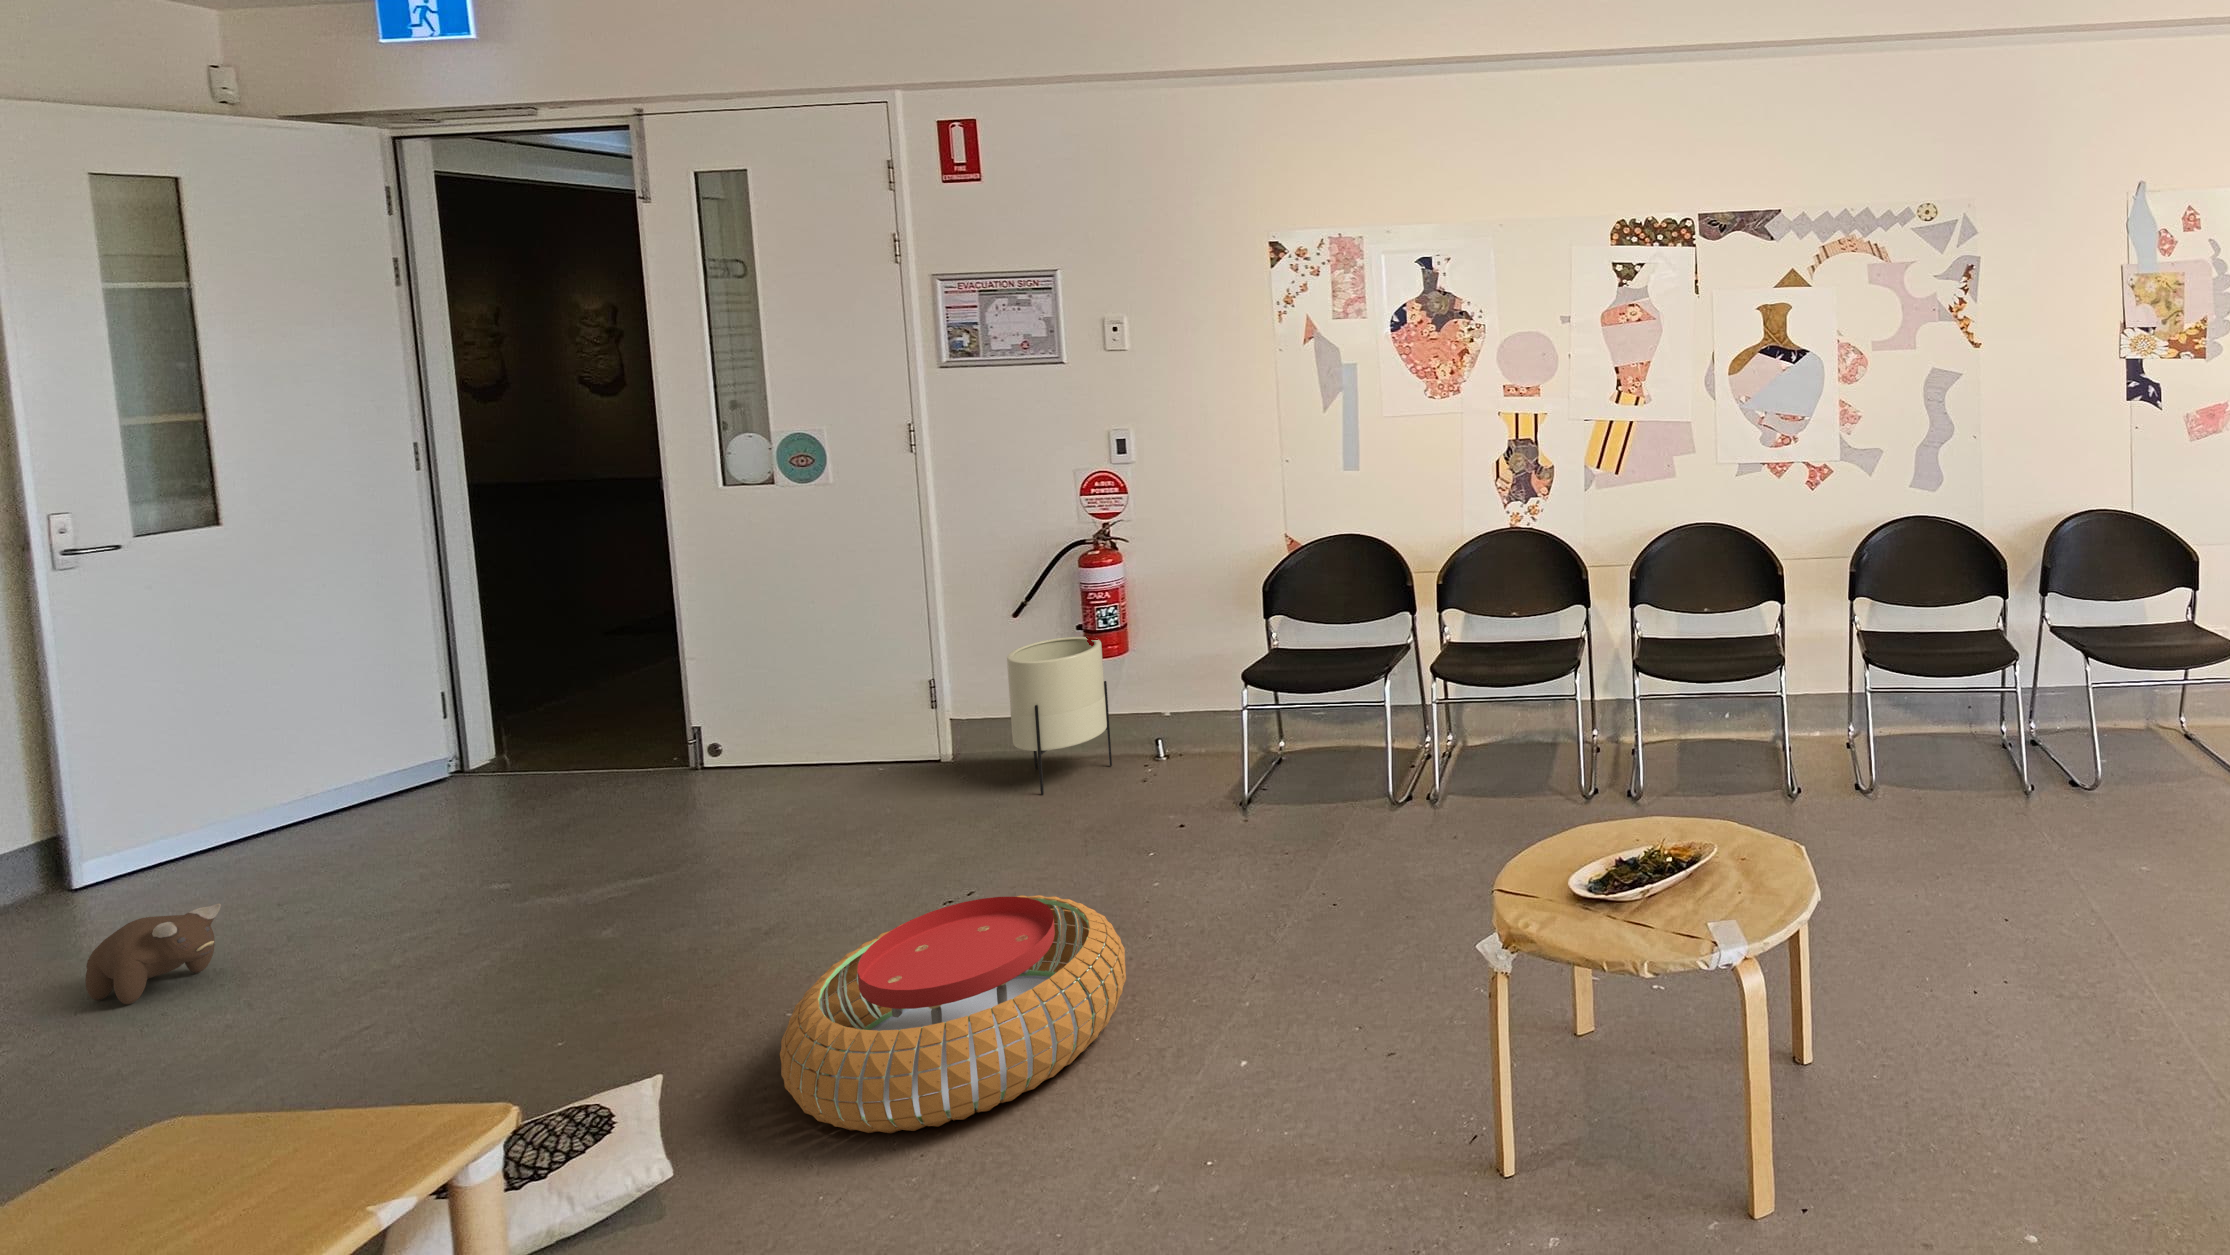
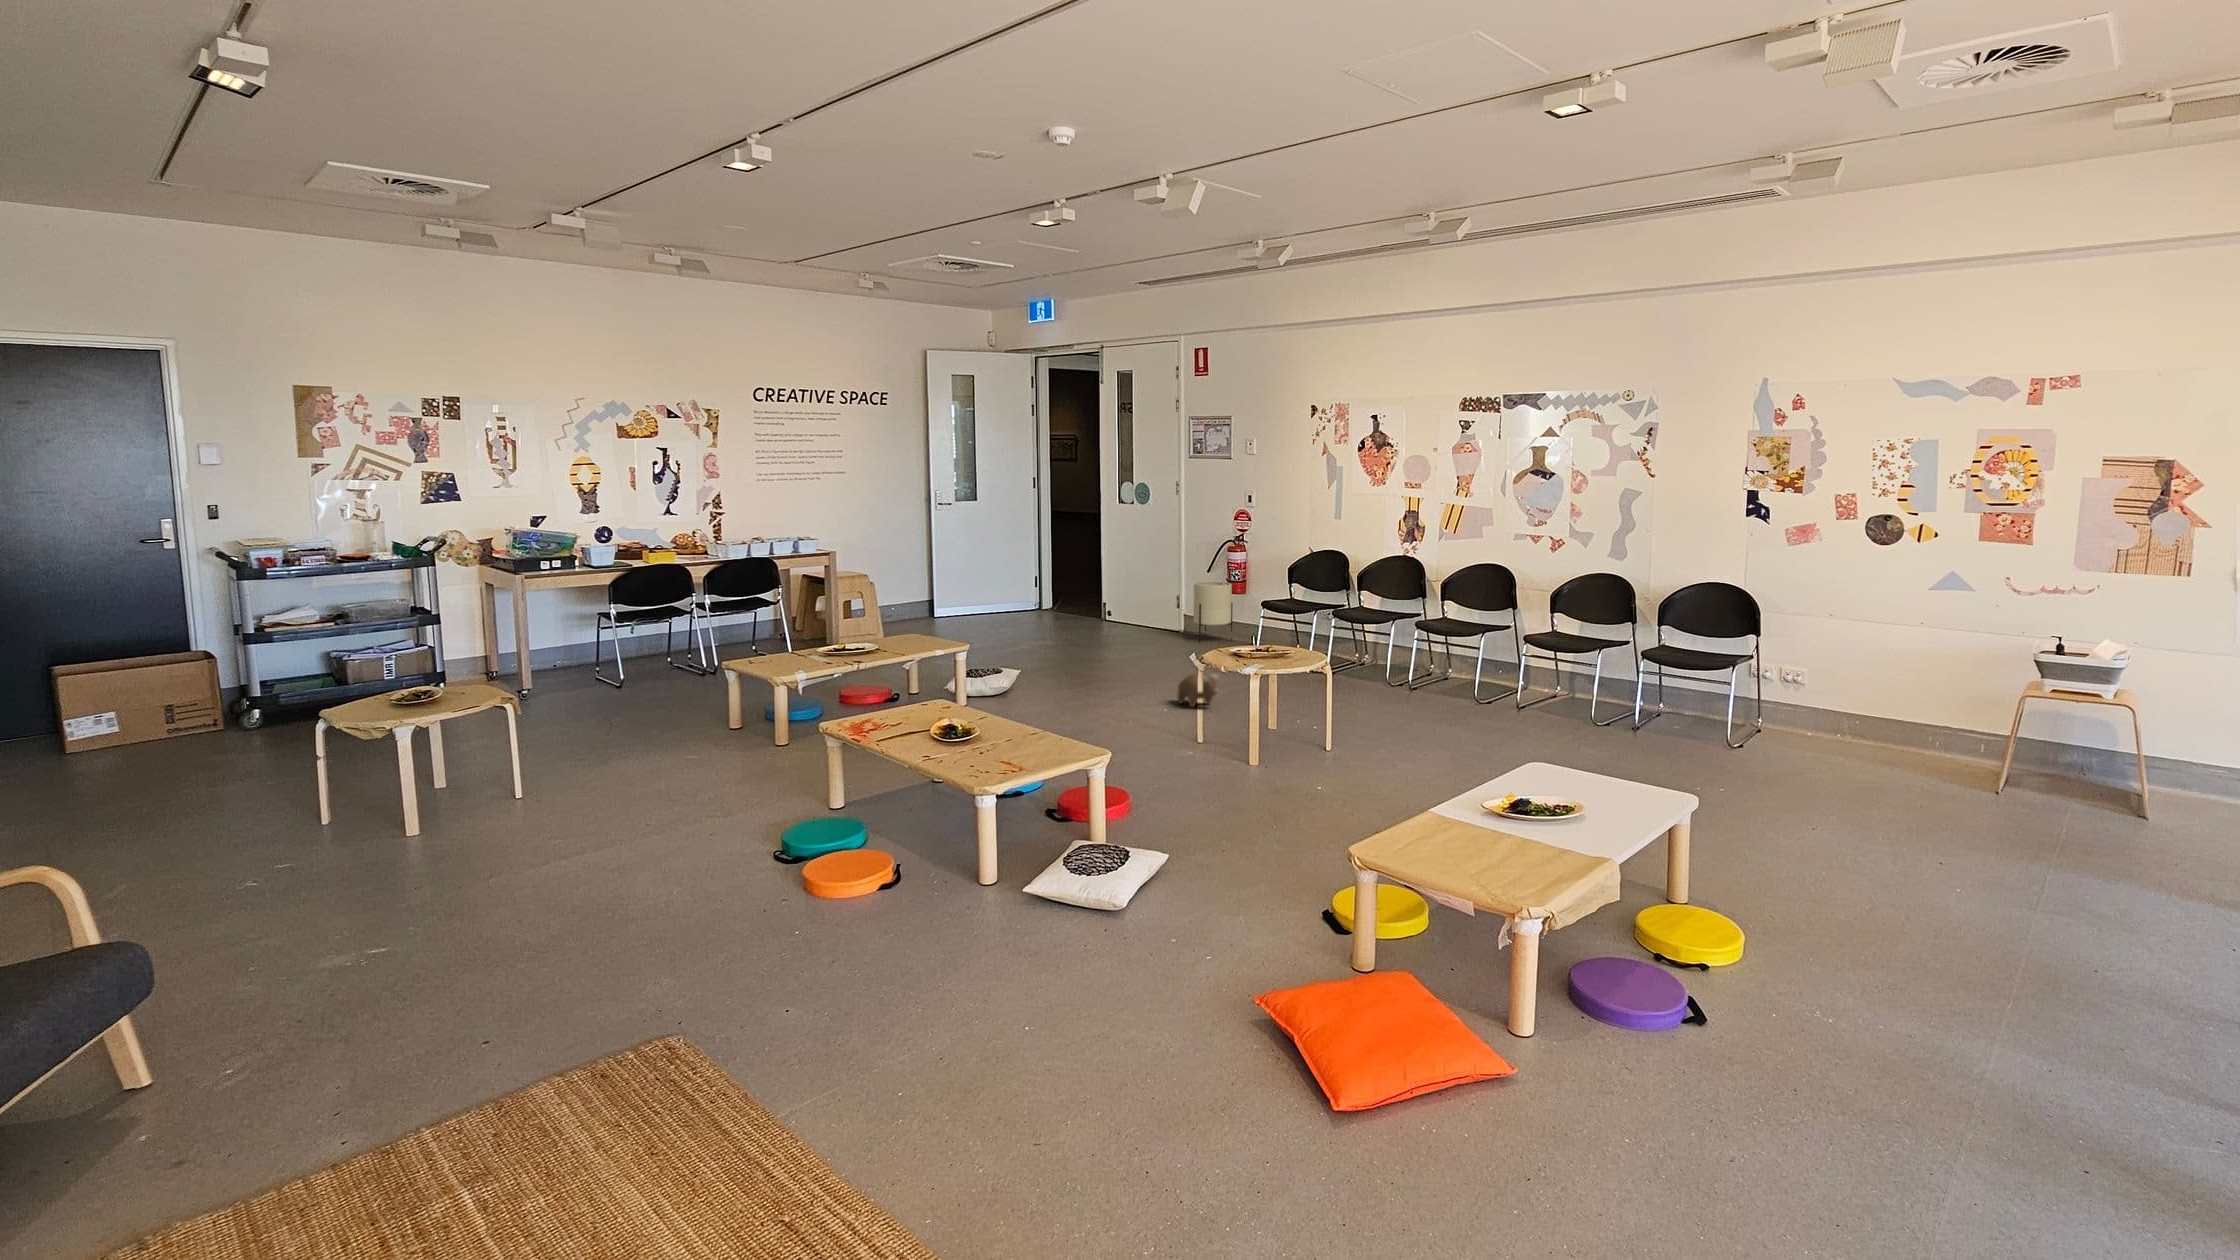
pouf: present [780,895,1126,1133] -> none [1068,636,1172,686]
plush toy: present [85,904,221,1004] -> present [1177,674,1219,707]

